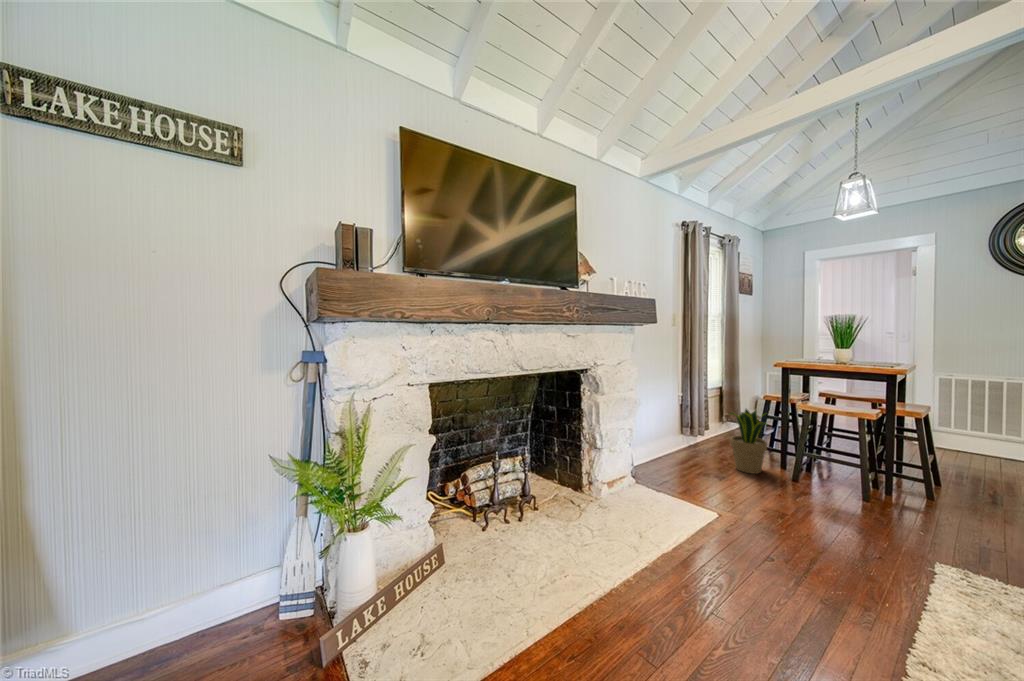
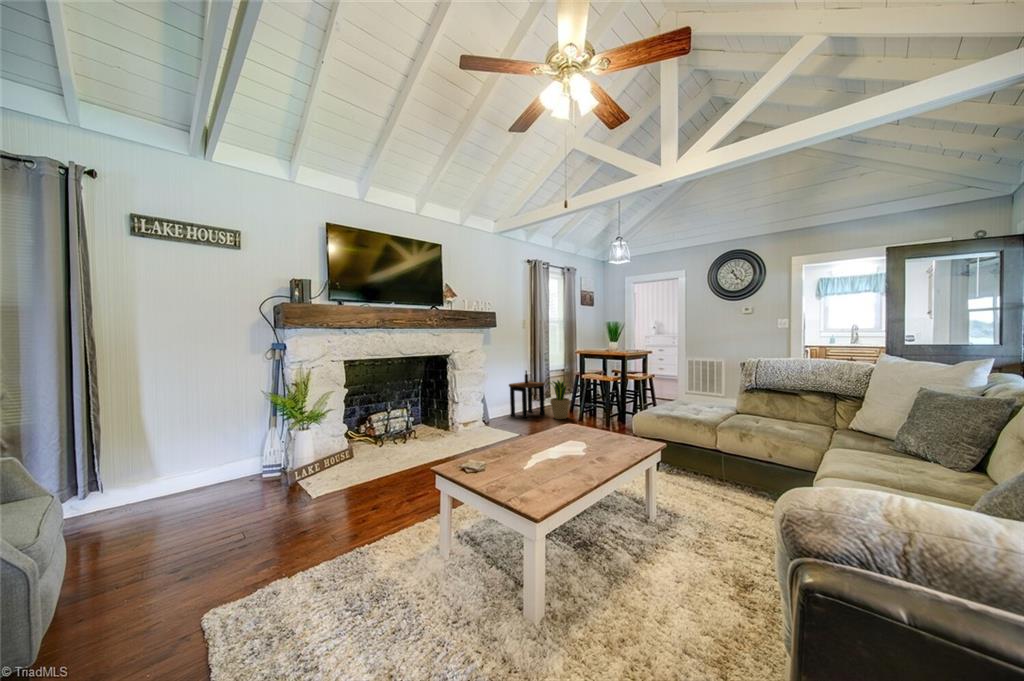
side table: none [656,389,713,467] -> present [509,371,545,418]

